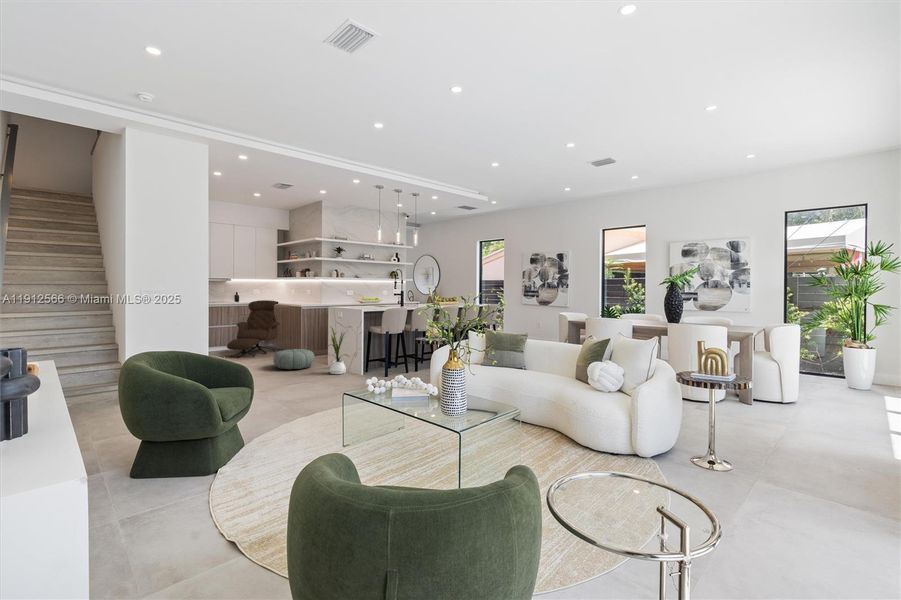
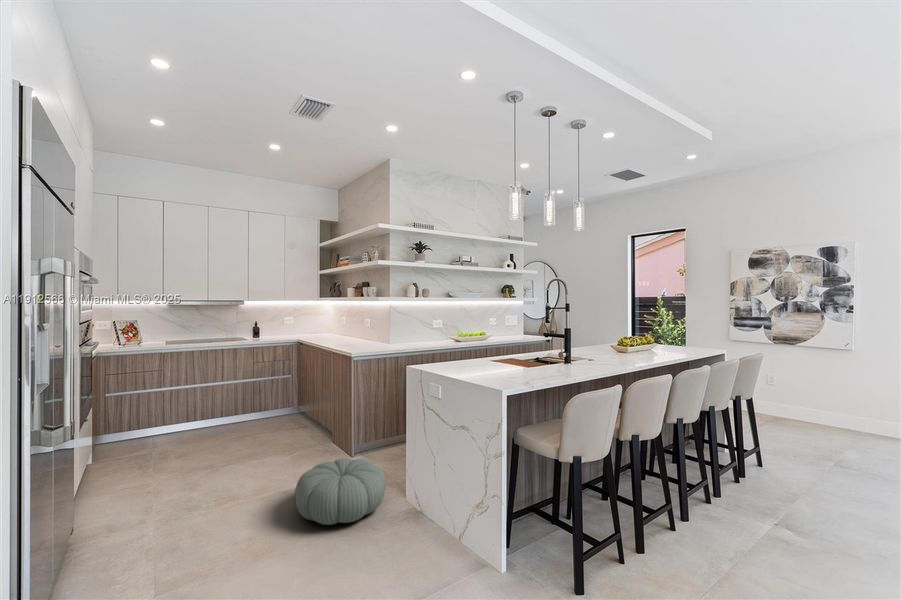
lounge chair: present [227,300,280,358] -> none [221,337,323,456]
house plant: present [328,326,349,374] -> none [417,420,481,563]

